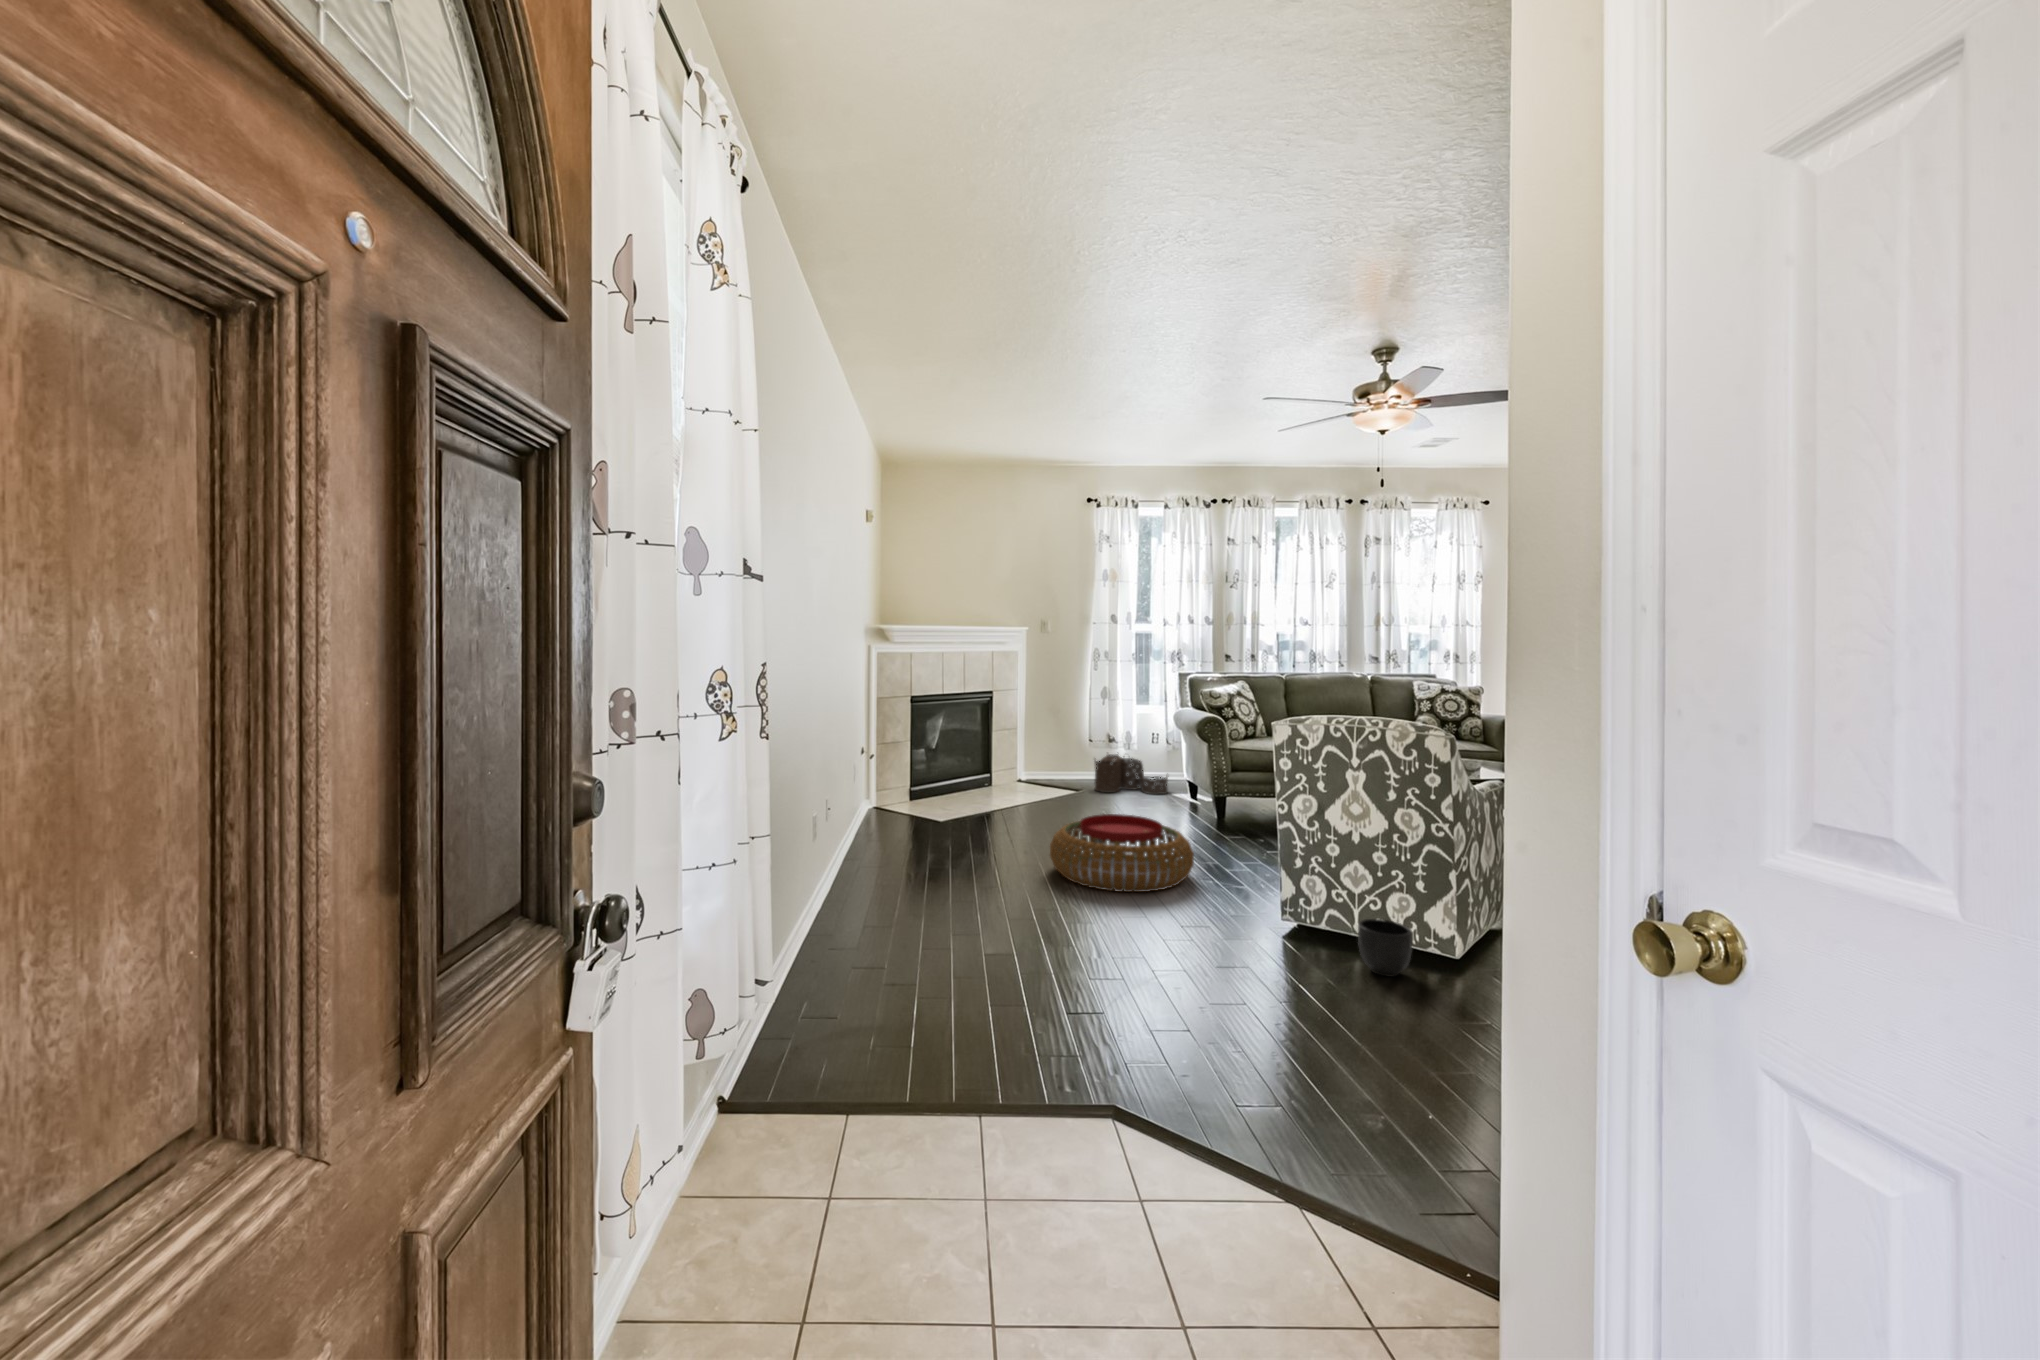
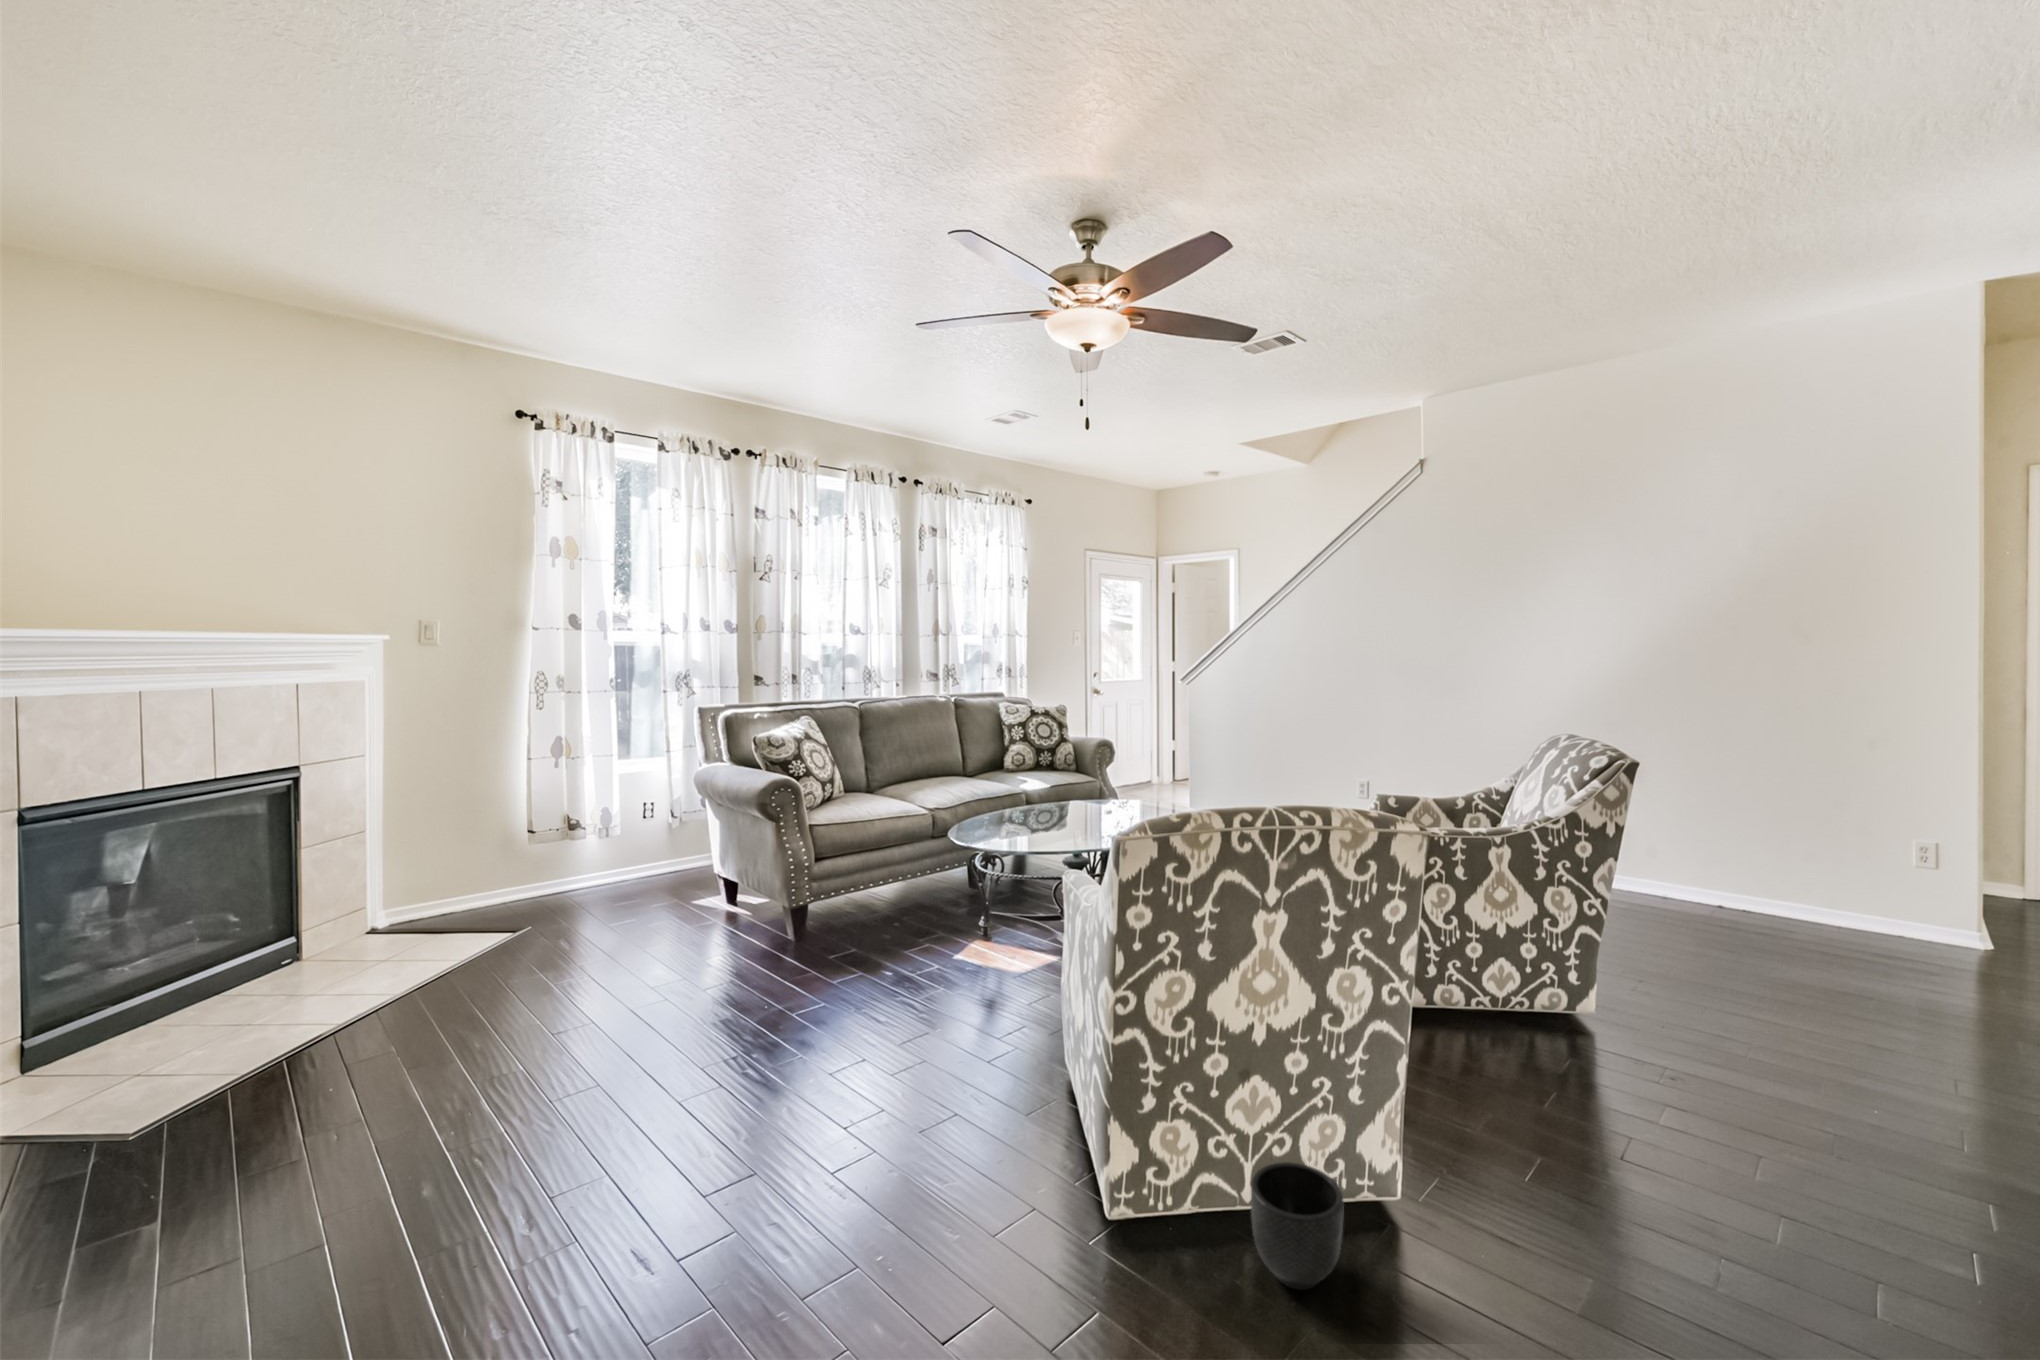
woven basket: present [1095,754,1168,794] -> none [543,844,682,924]
pouf: present [1050,814,1194,892] -> none [495,1018,839,1259]

